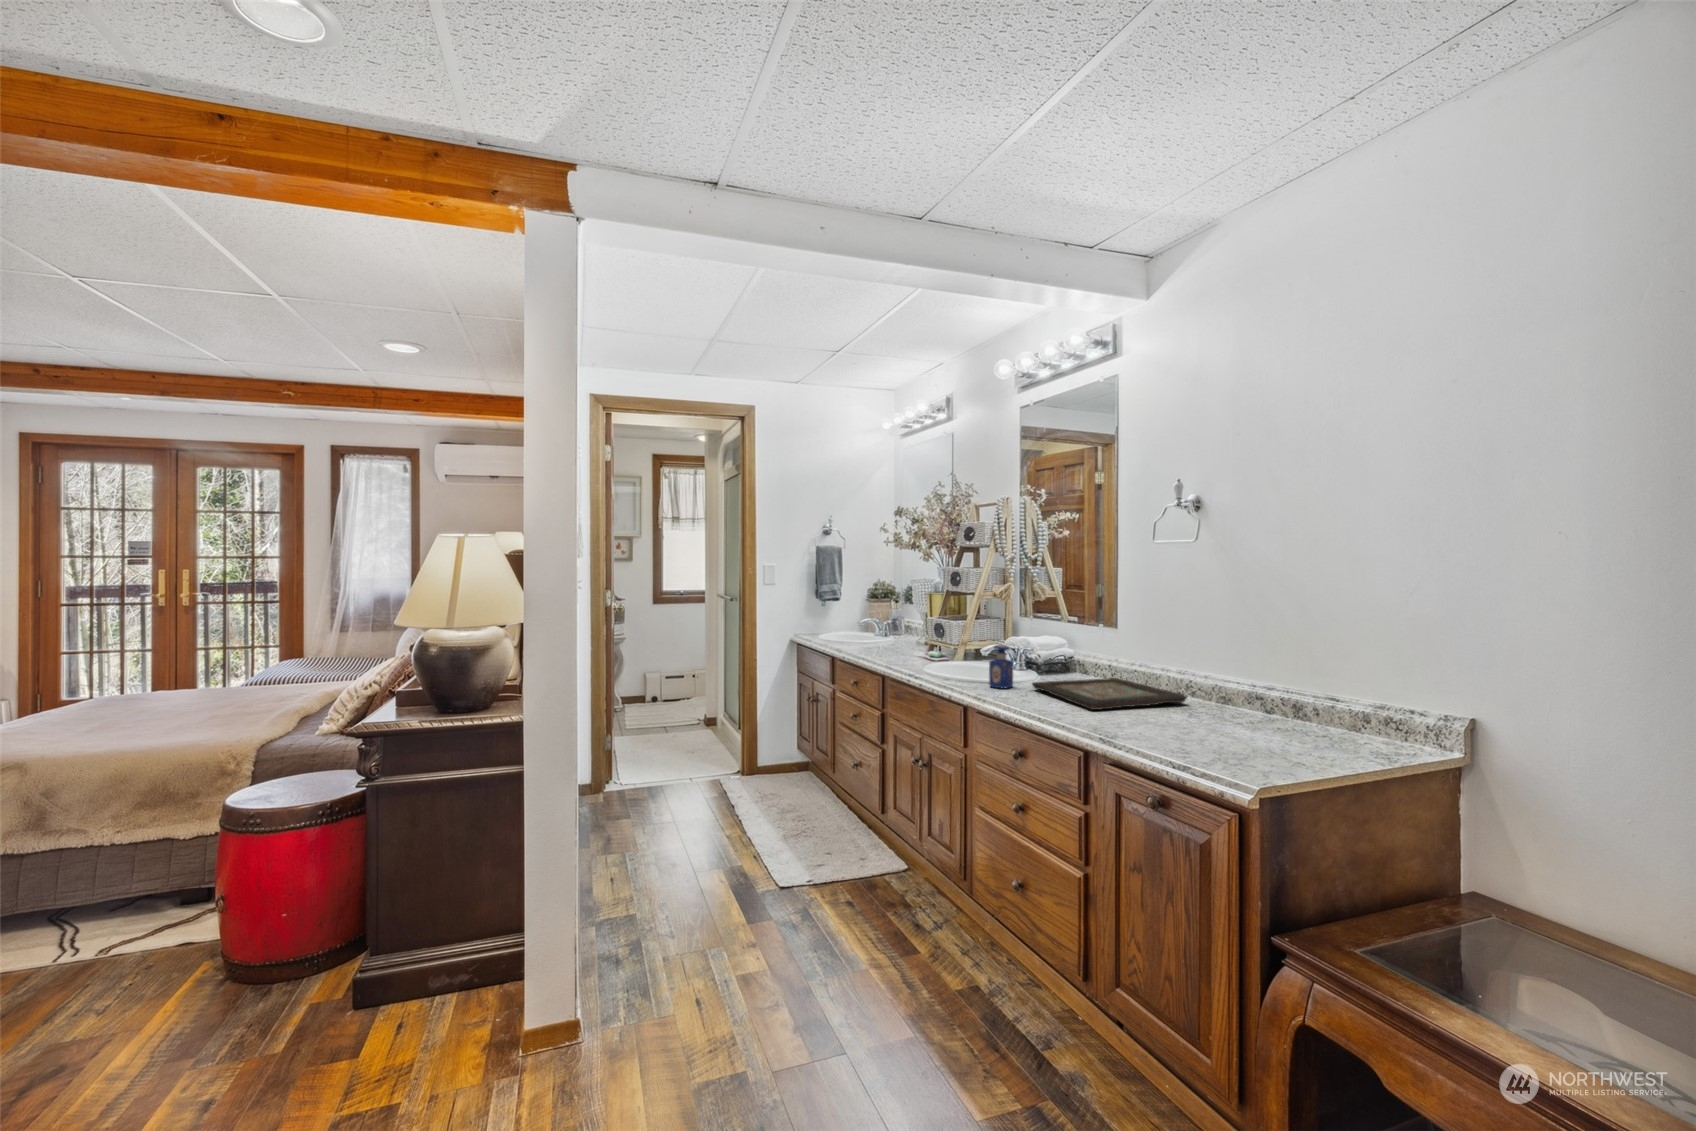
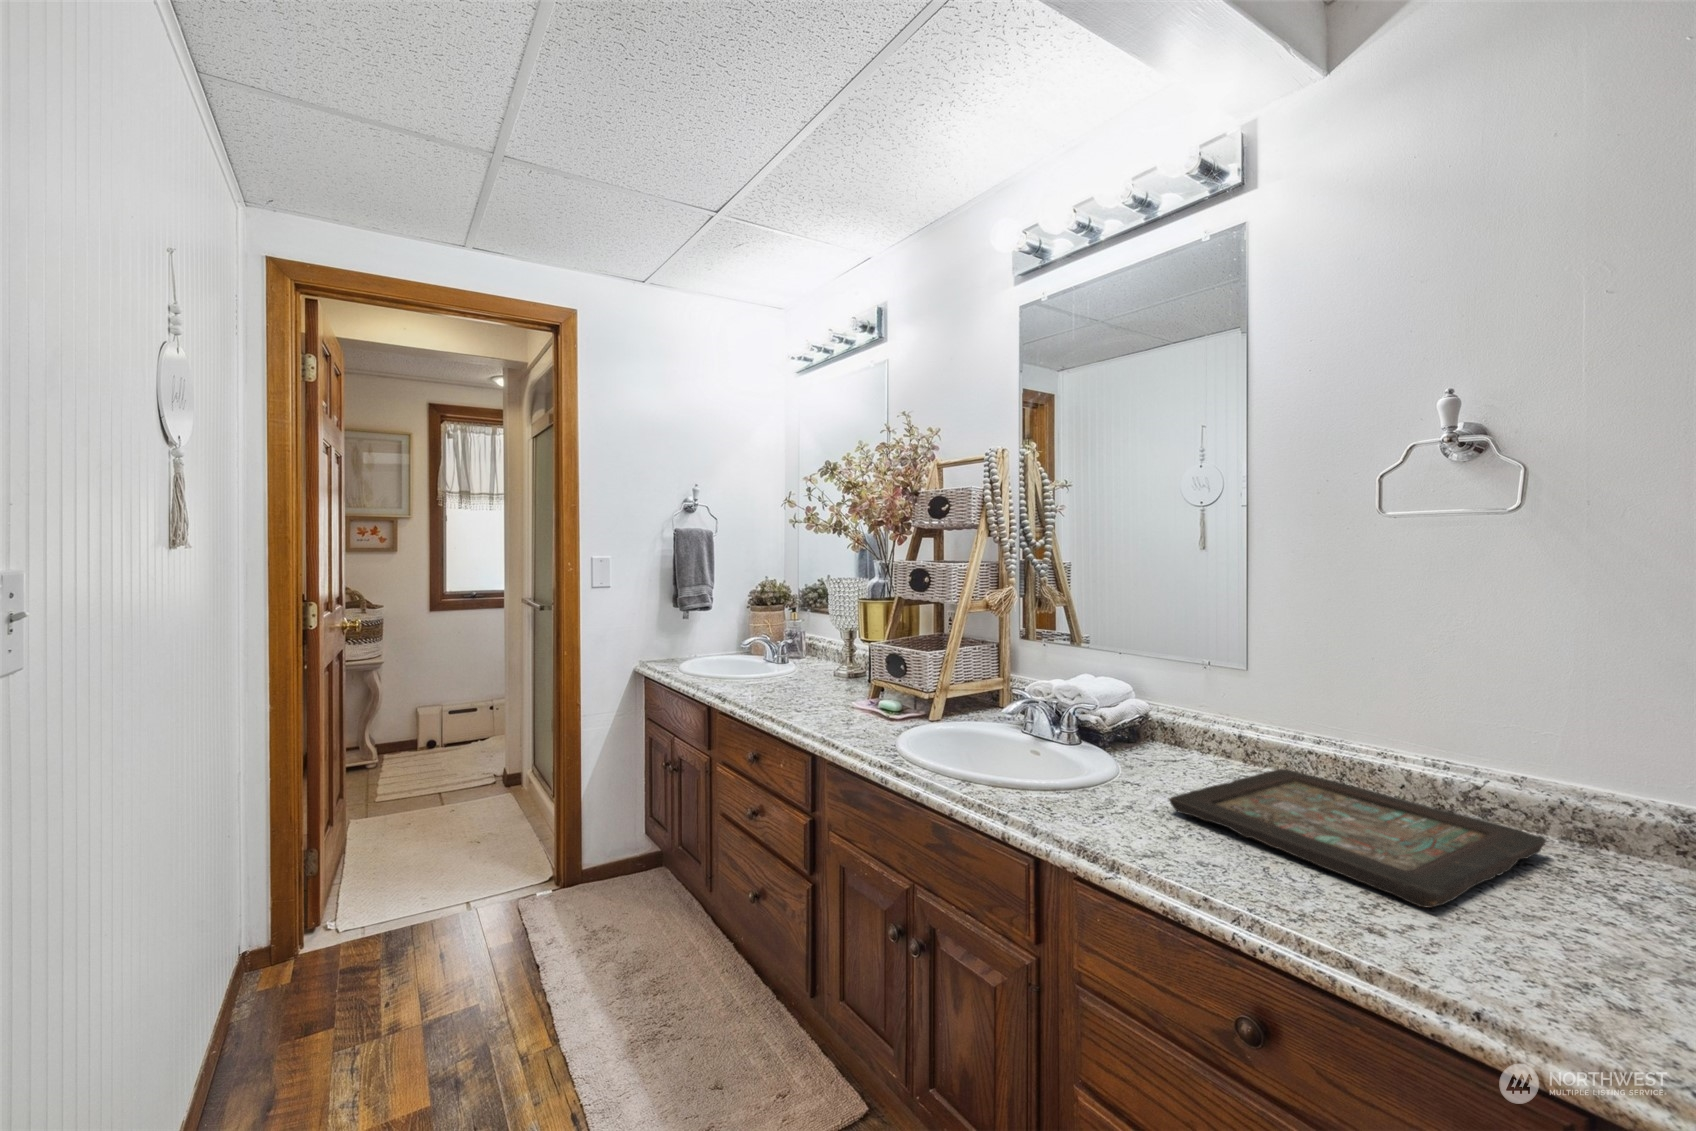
perfume bottle: present [989,645,1013,688] -> none [1076,719,1123,814]

